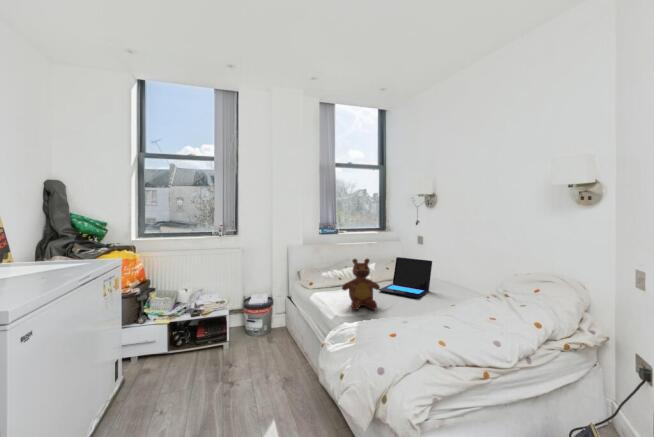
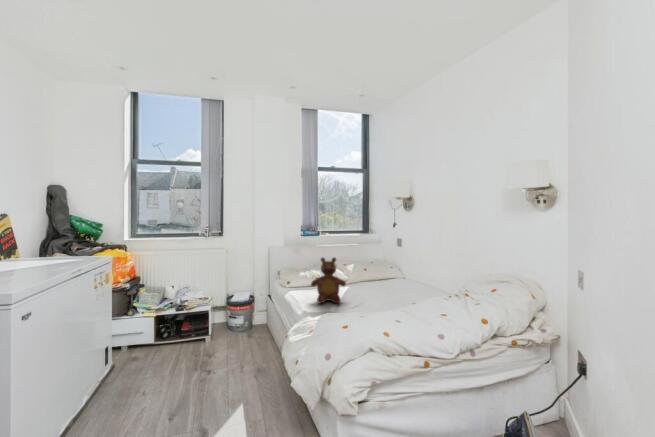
laptop: present [379,257,432,298] -> none [349,258,401,295]

